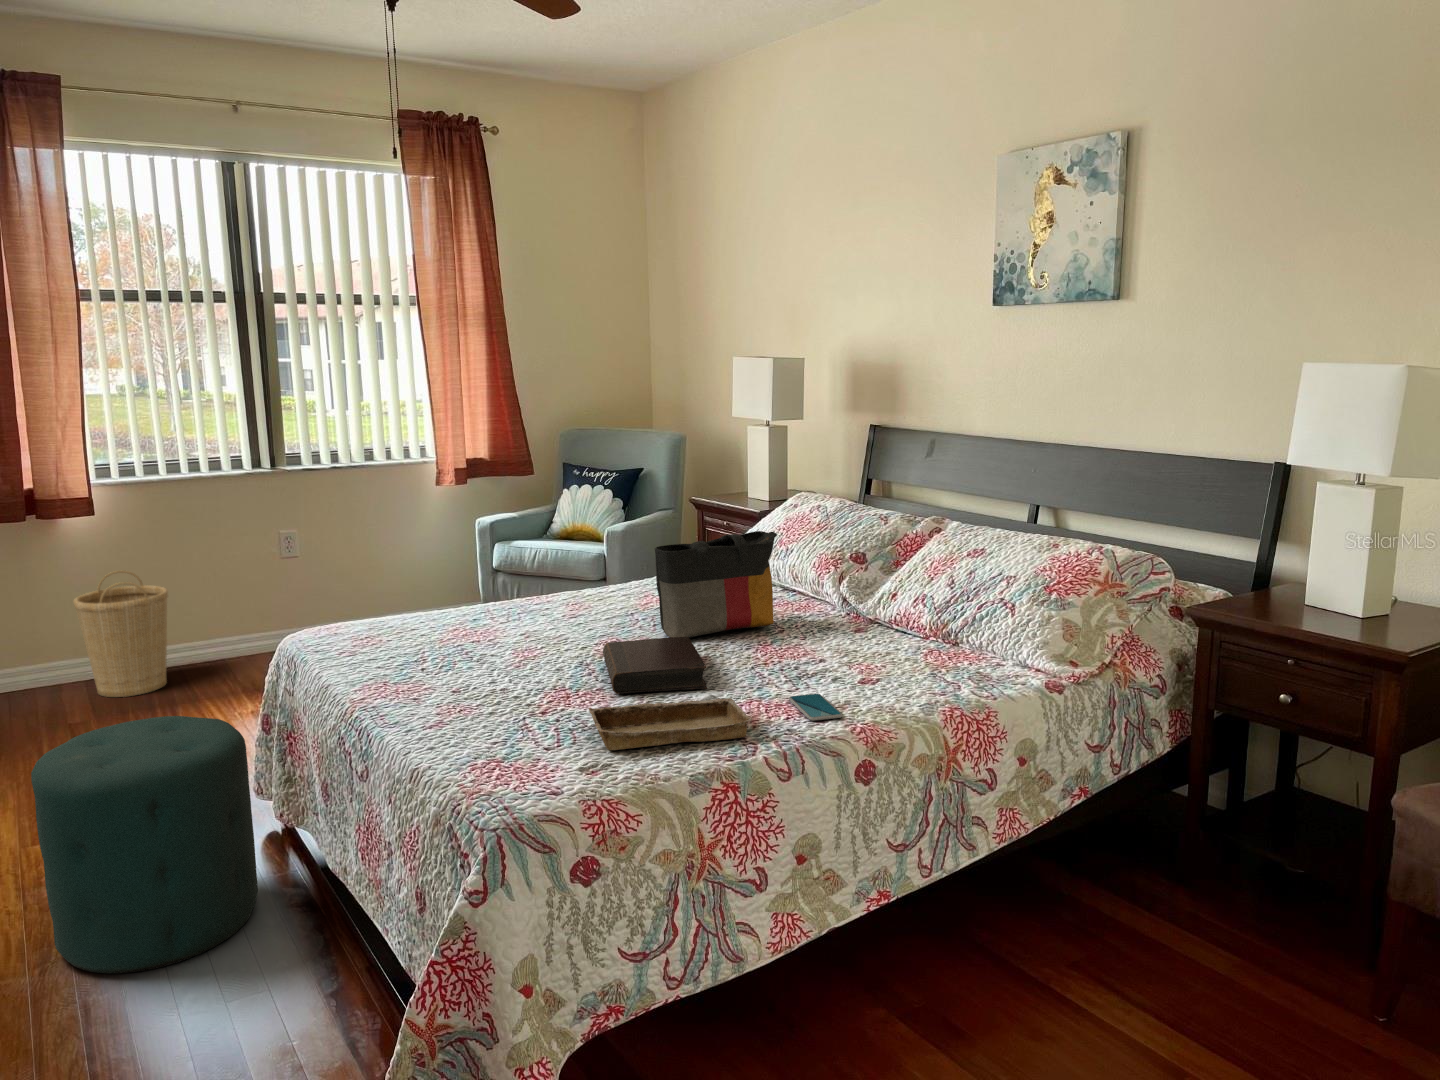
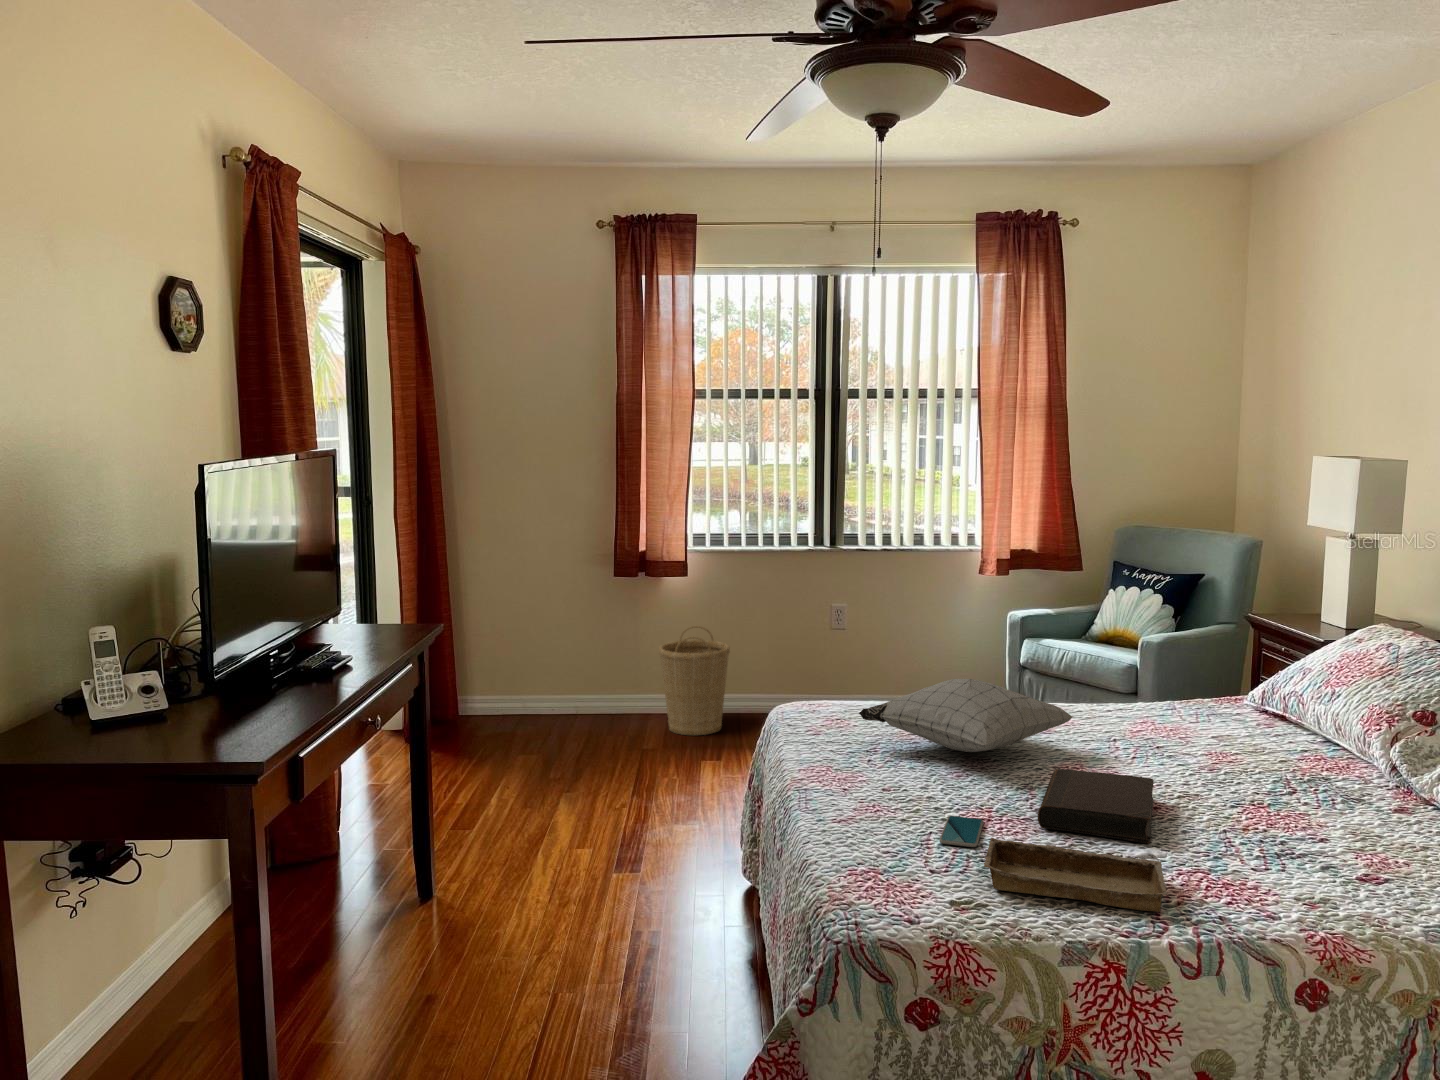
tote bag: present [655,531,777,638] -> none [1130,668,1293,783]
pillow: none [400,574,602,645] -> present [859,679,1073,752]
smartphone: present [789,694,843,721] -> present [940,816,984,847]
ottoman: present [31,716,258,974] -> none [550,762,712,982]

